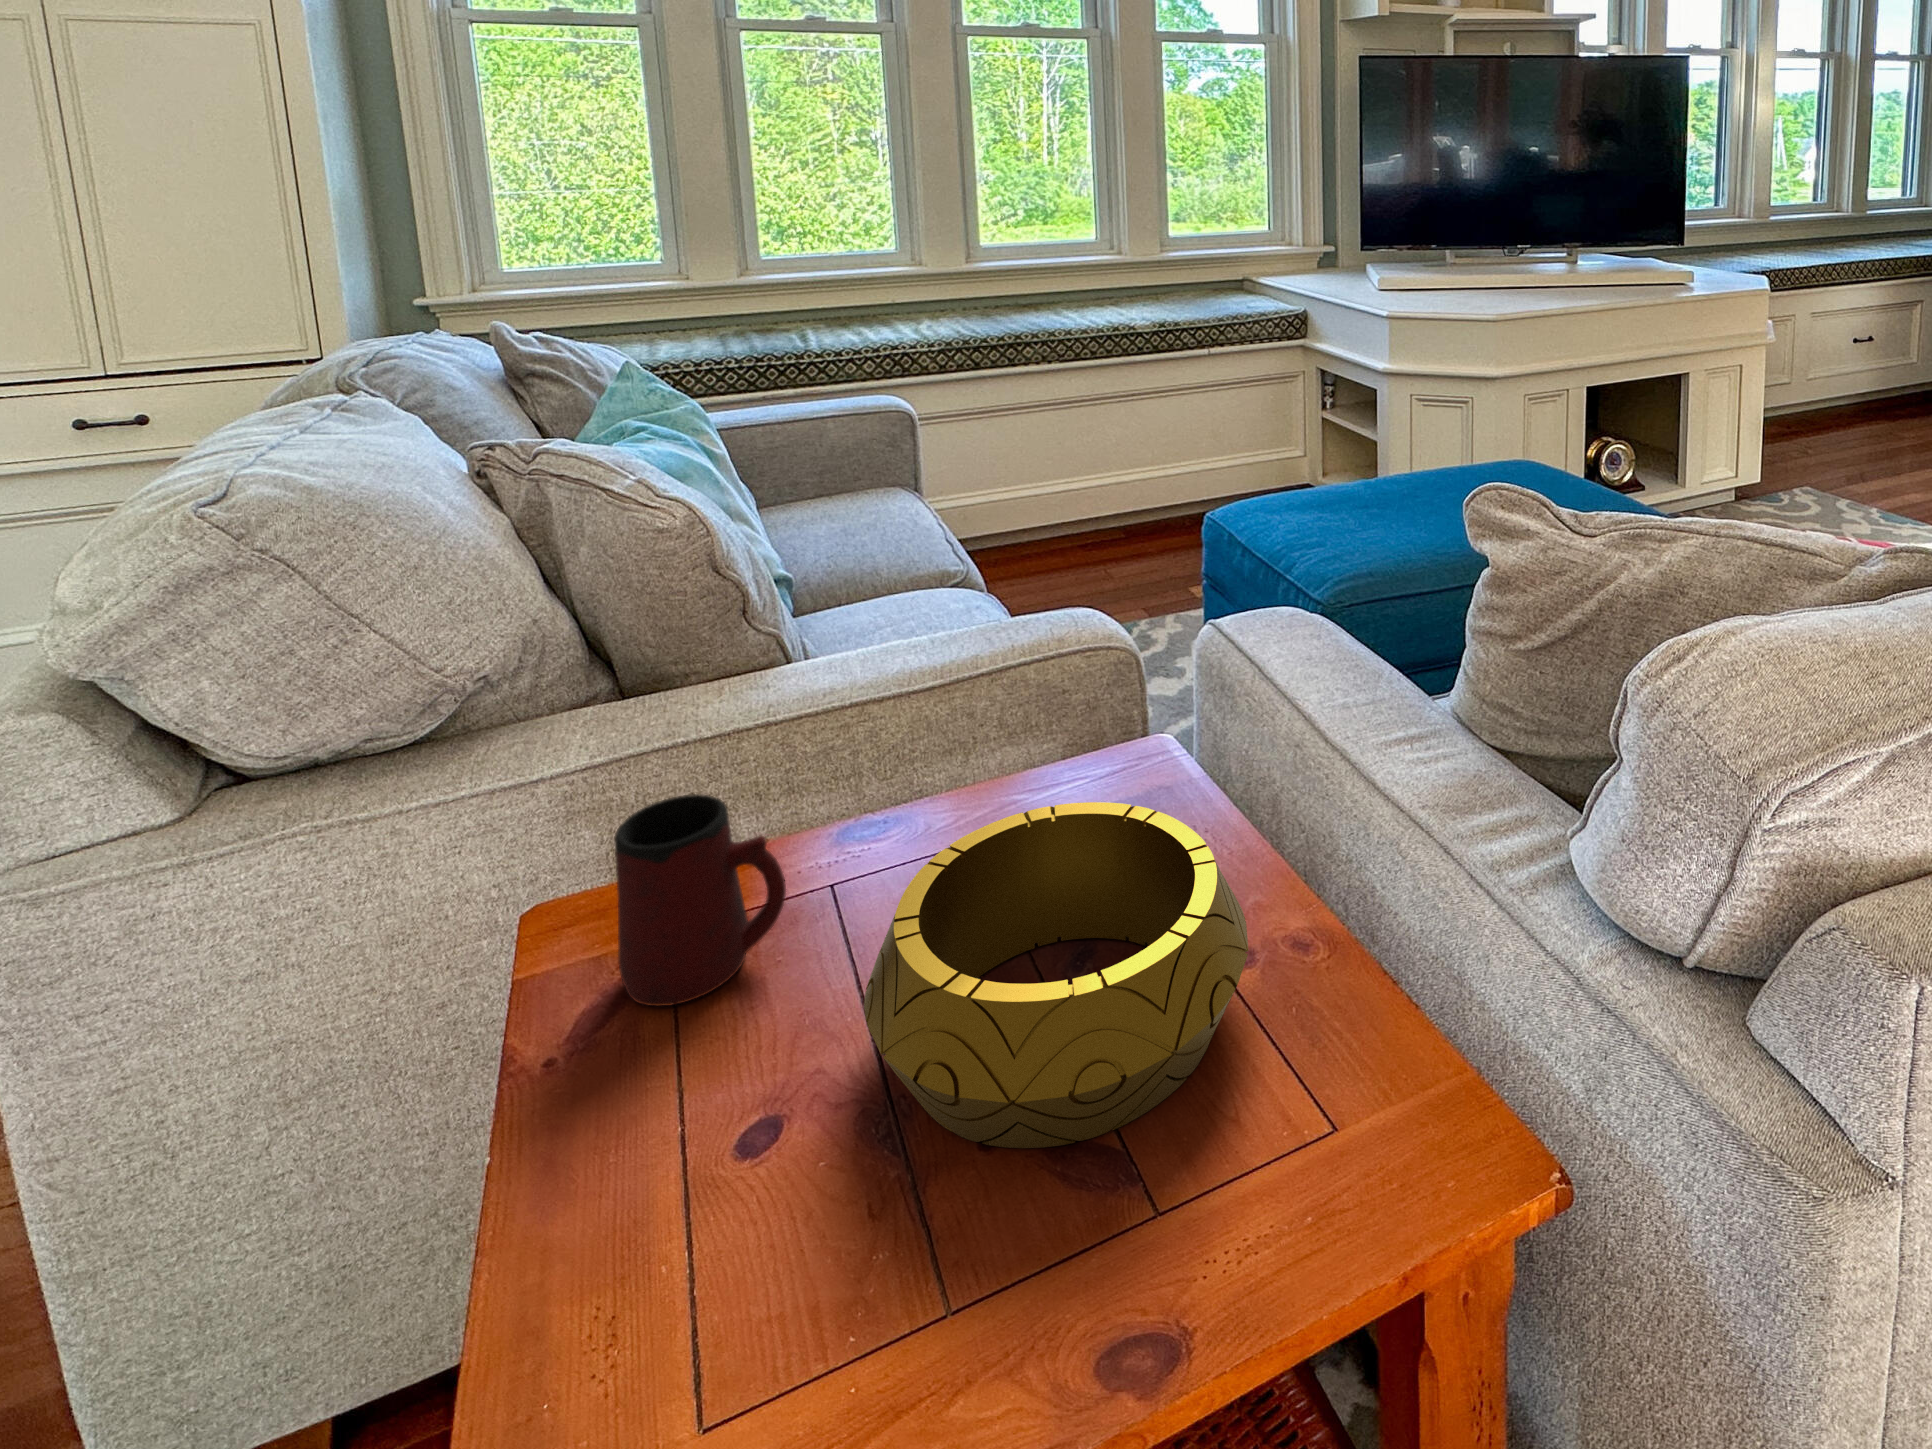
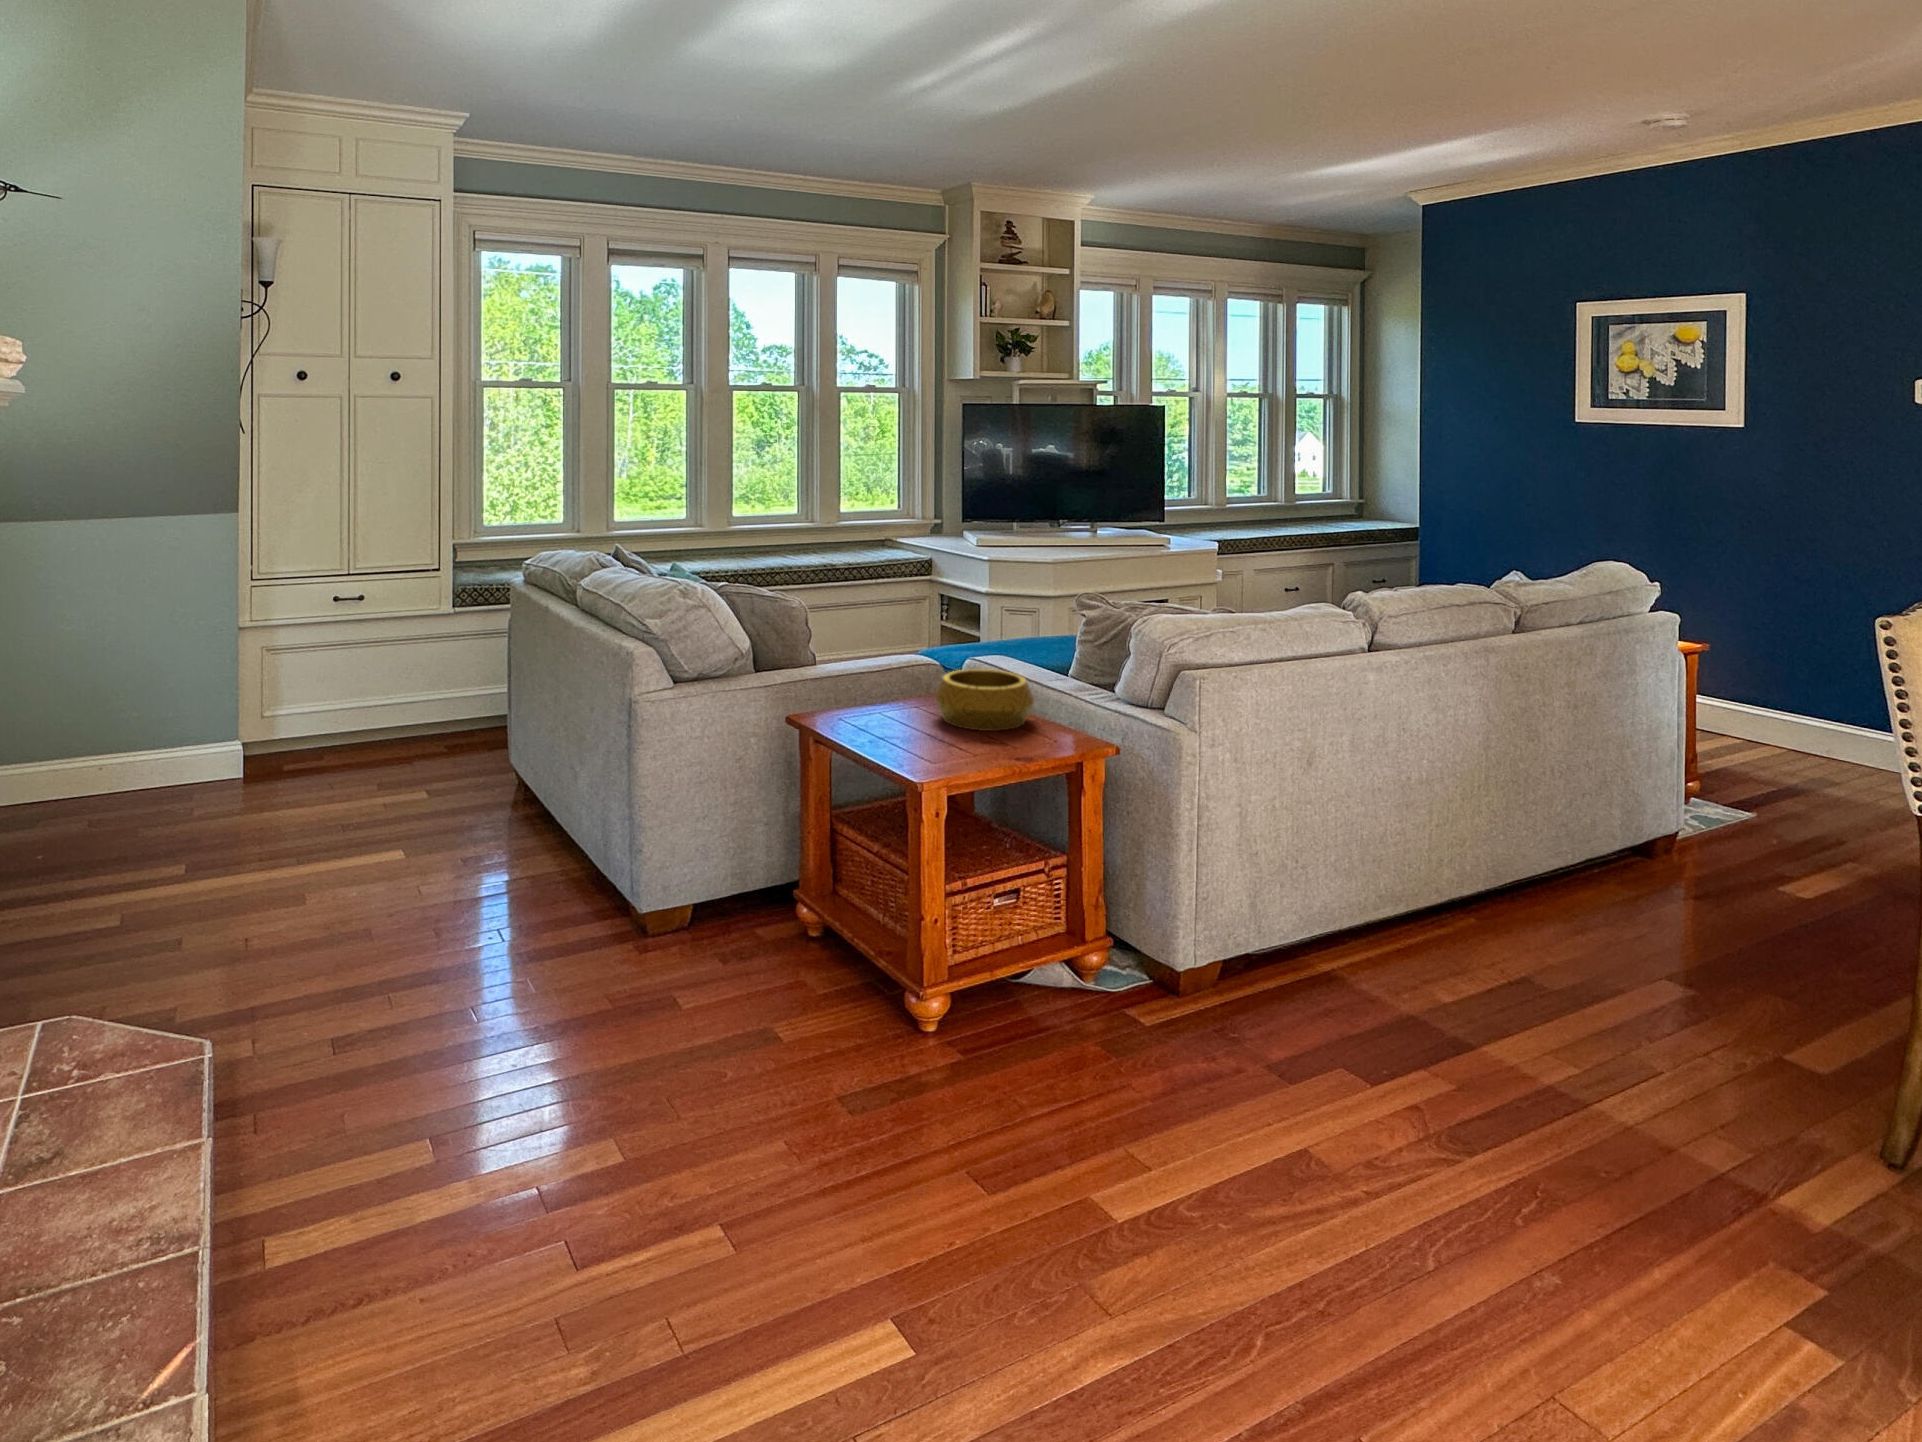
mug: present [614,794,786,1006] -> none [853,662,895,715]

